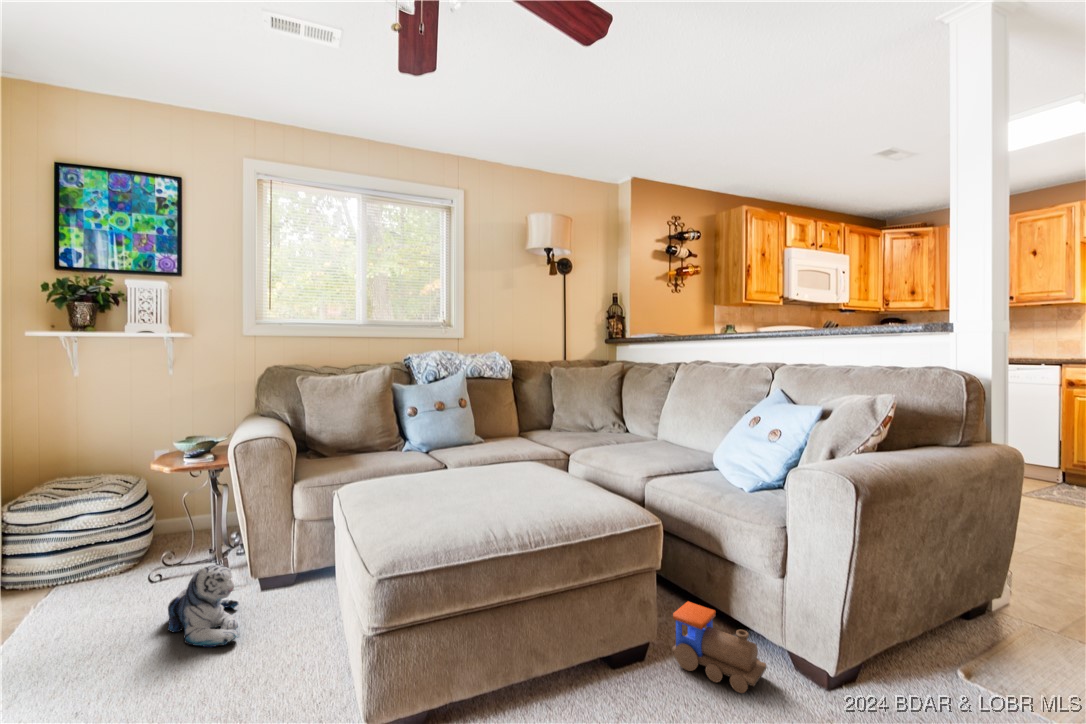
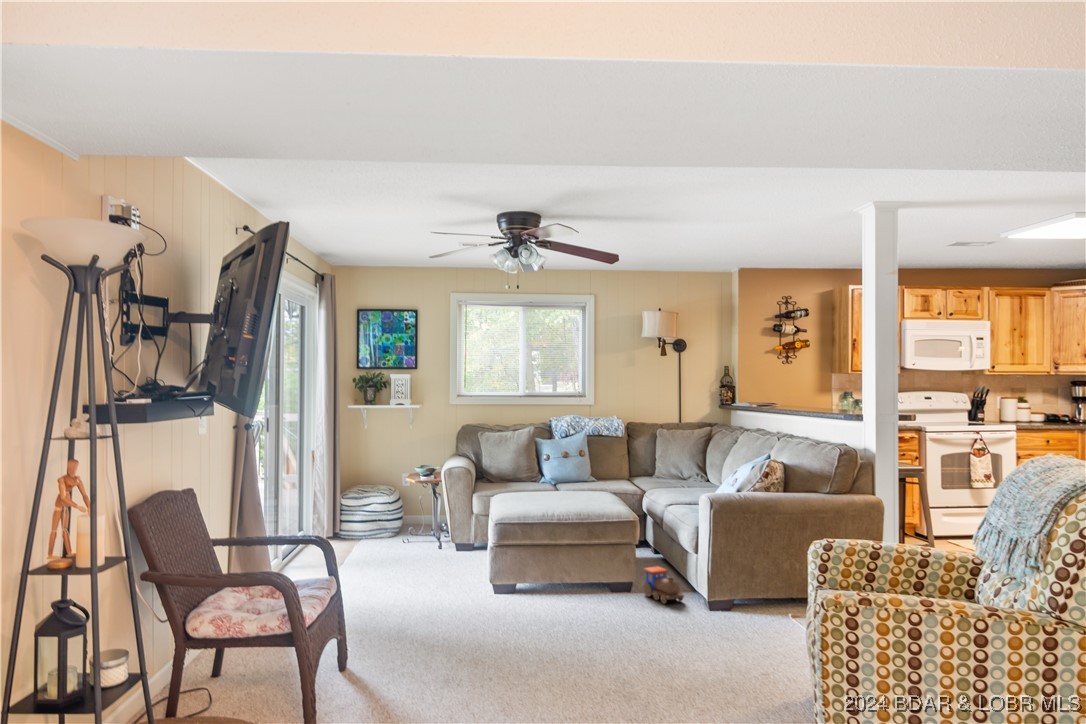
plush toy: present [167,564,239,647] -> none [416,528,446,564]

